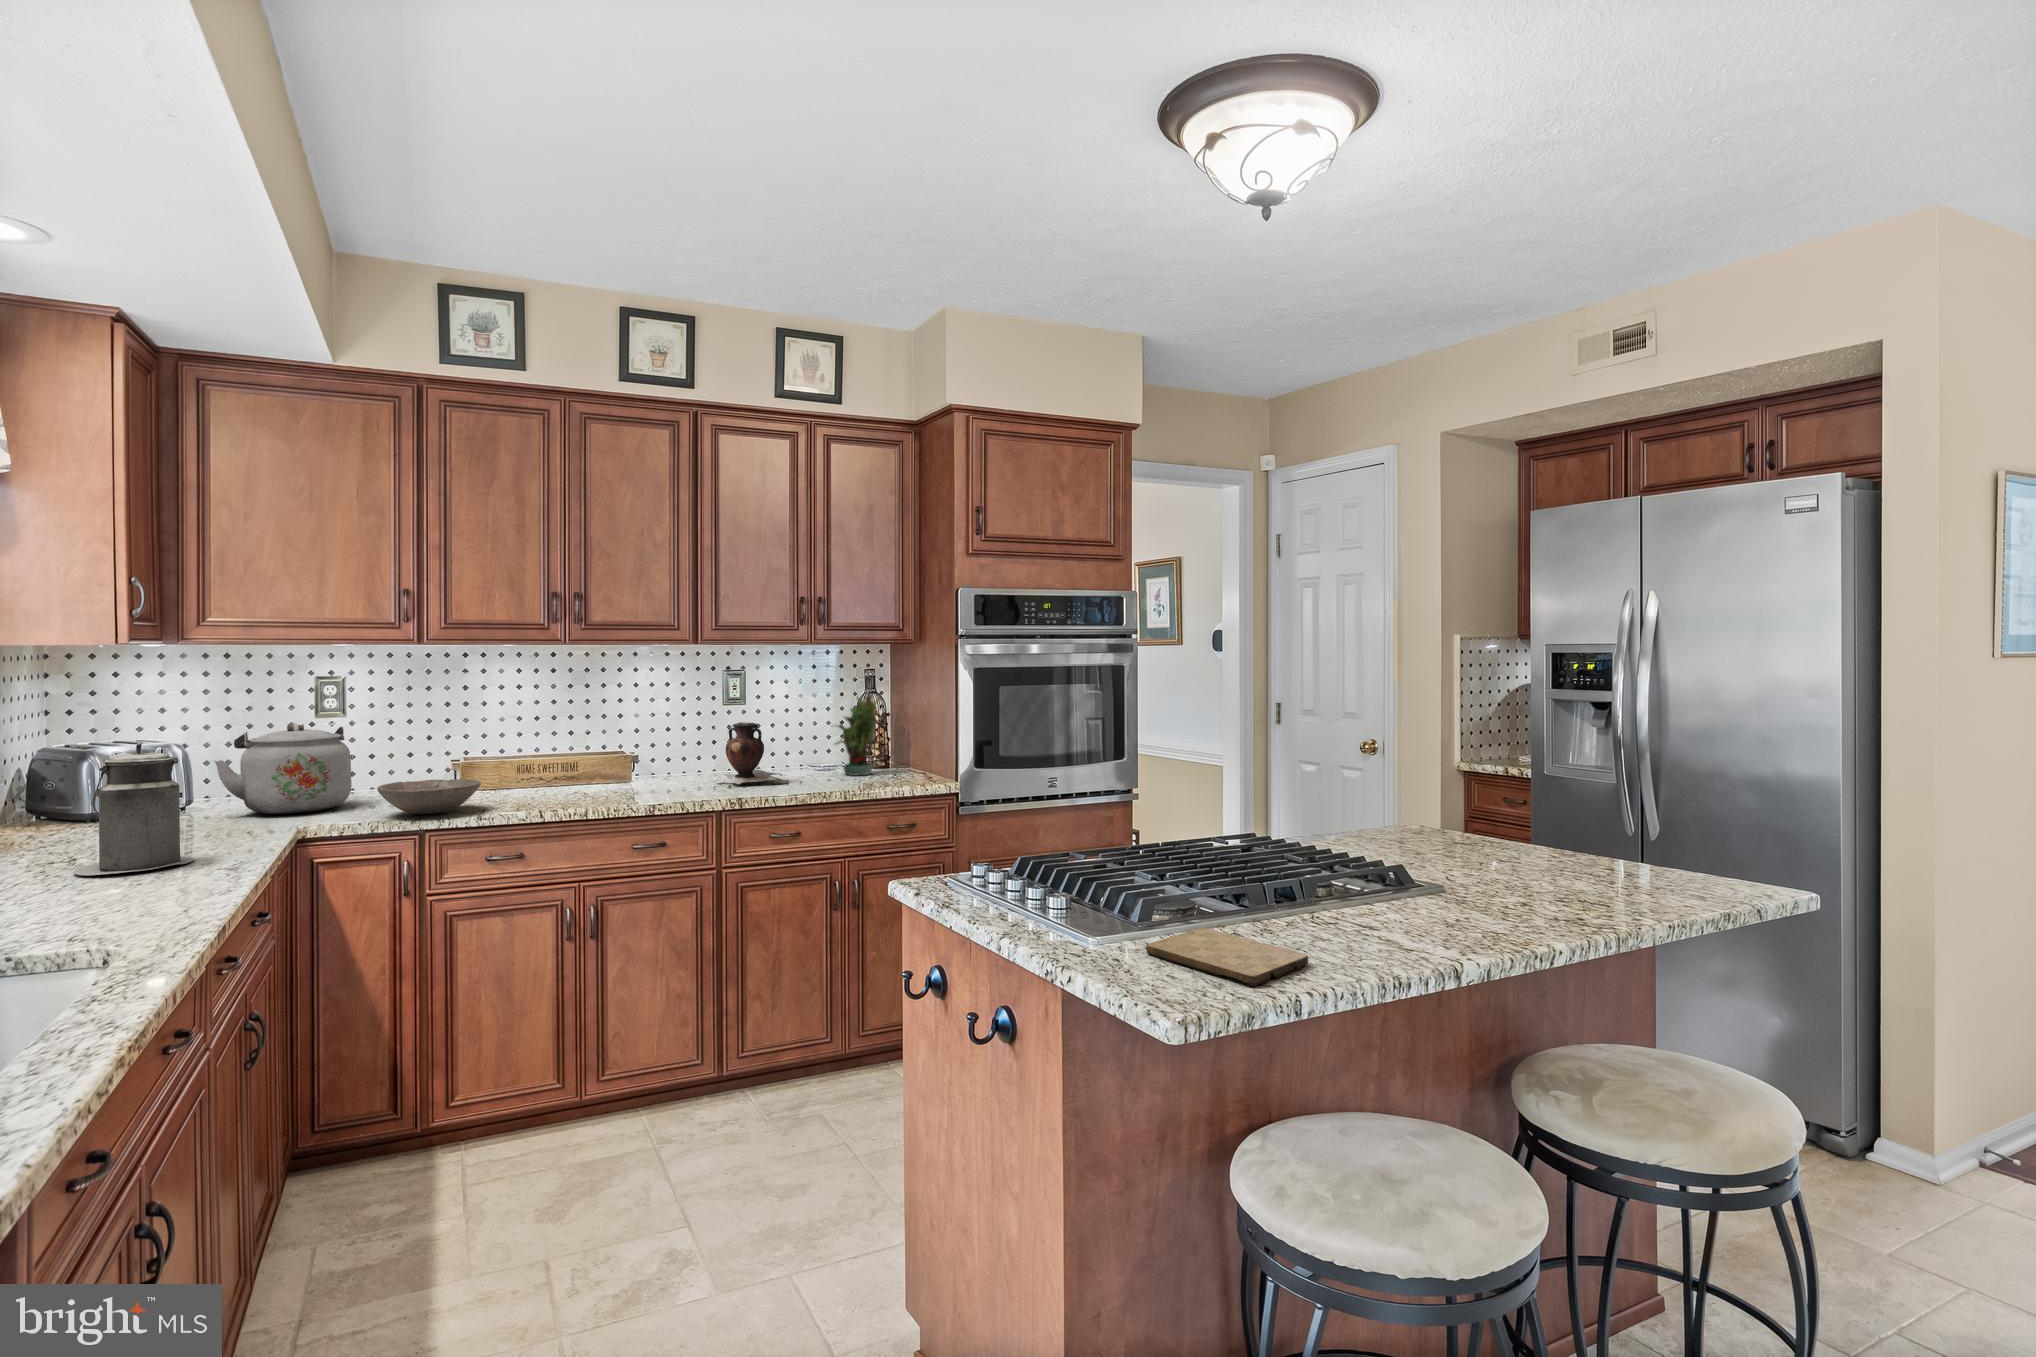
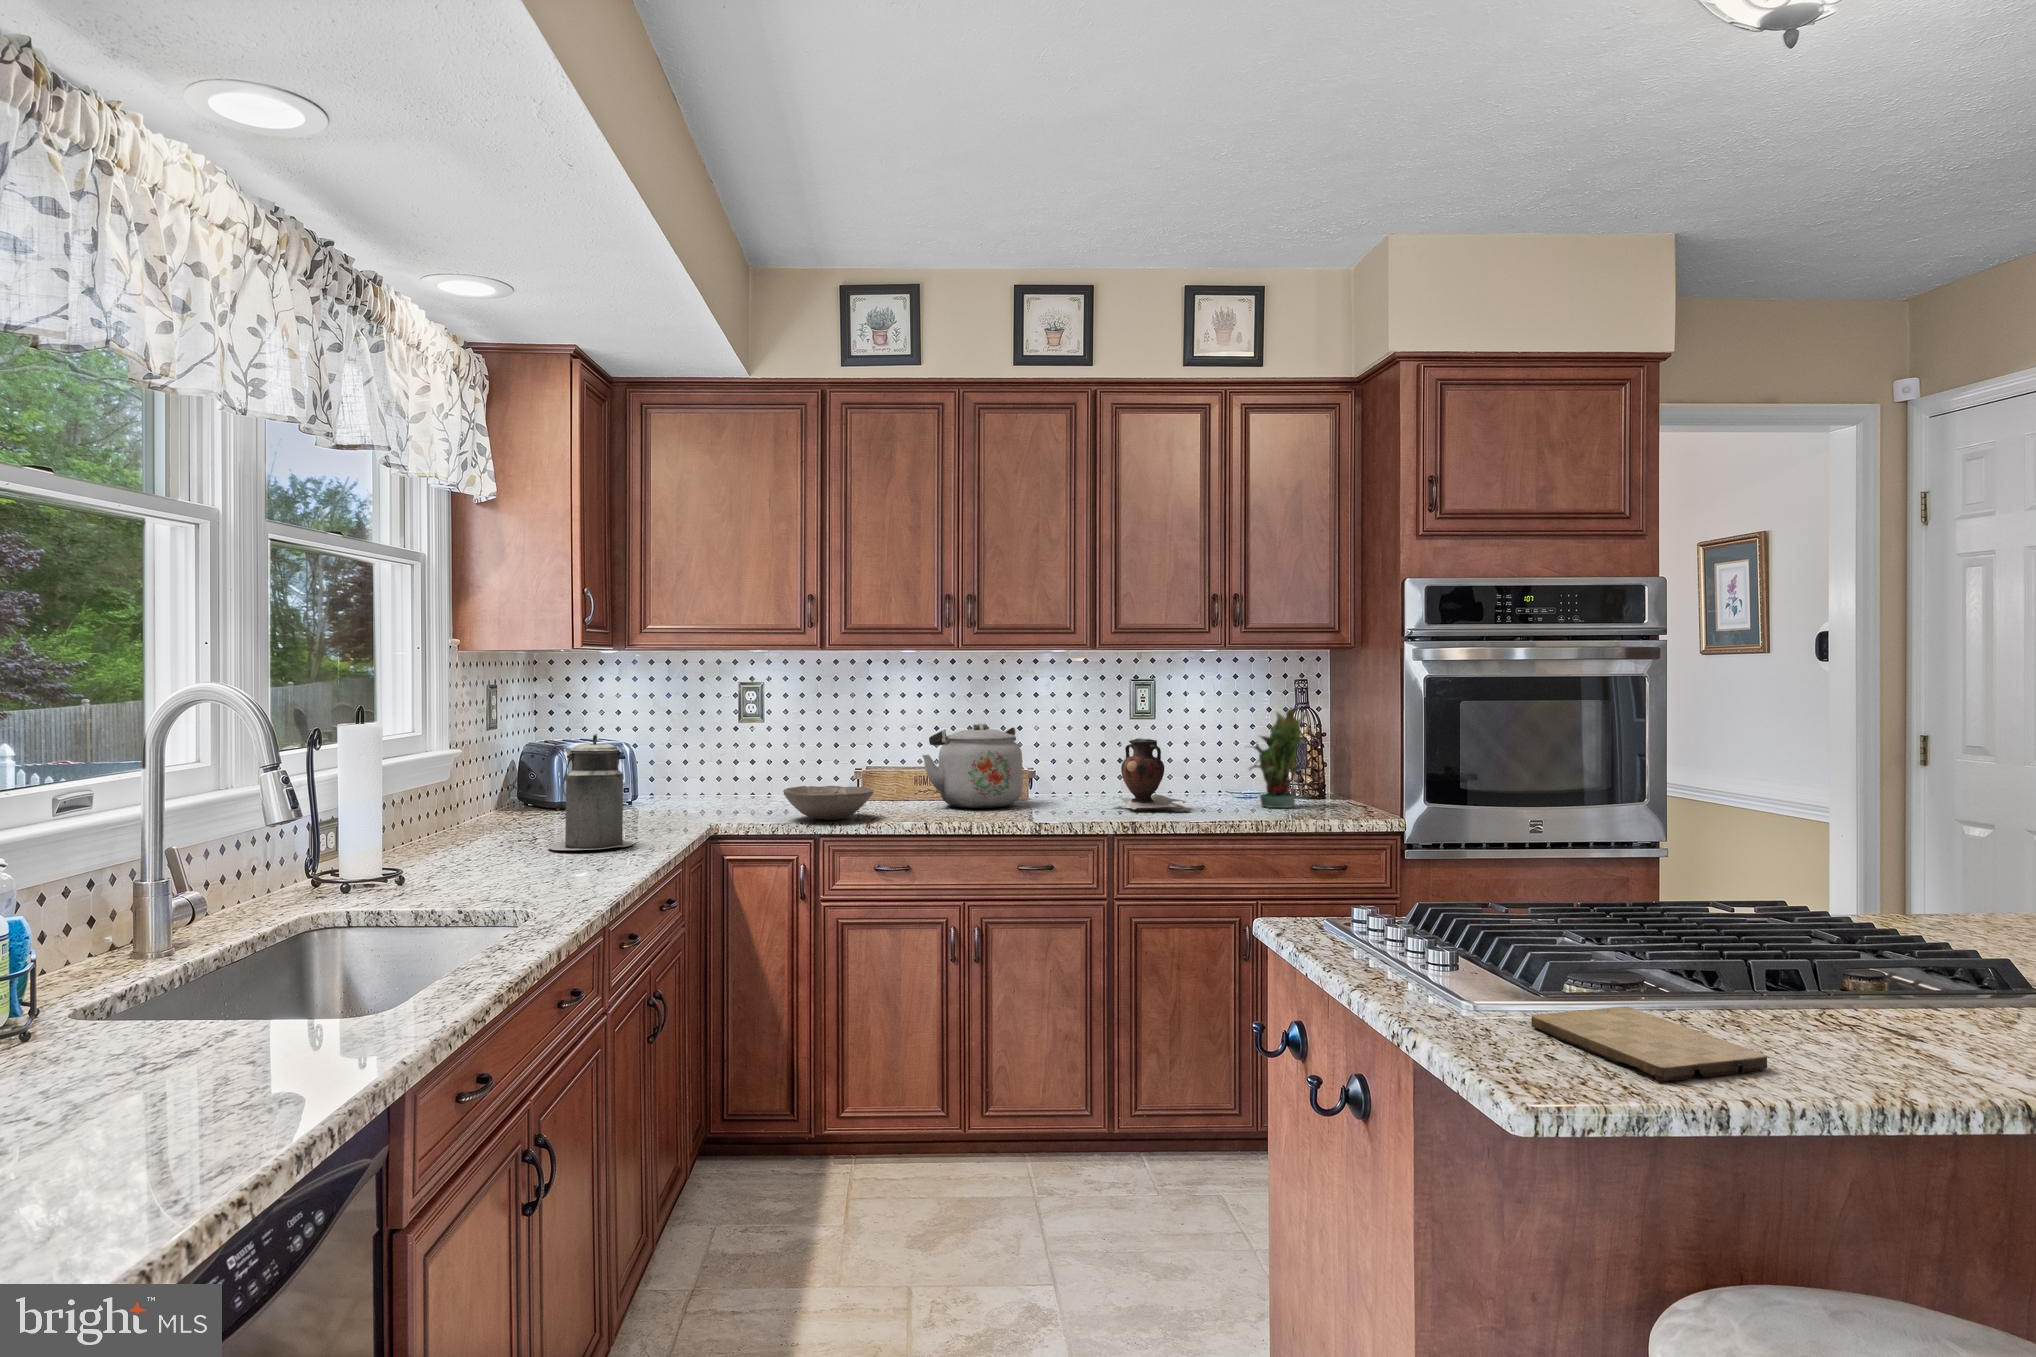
kettle: present [214,724,352,814] -> present [922,723,1022,808]

